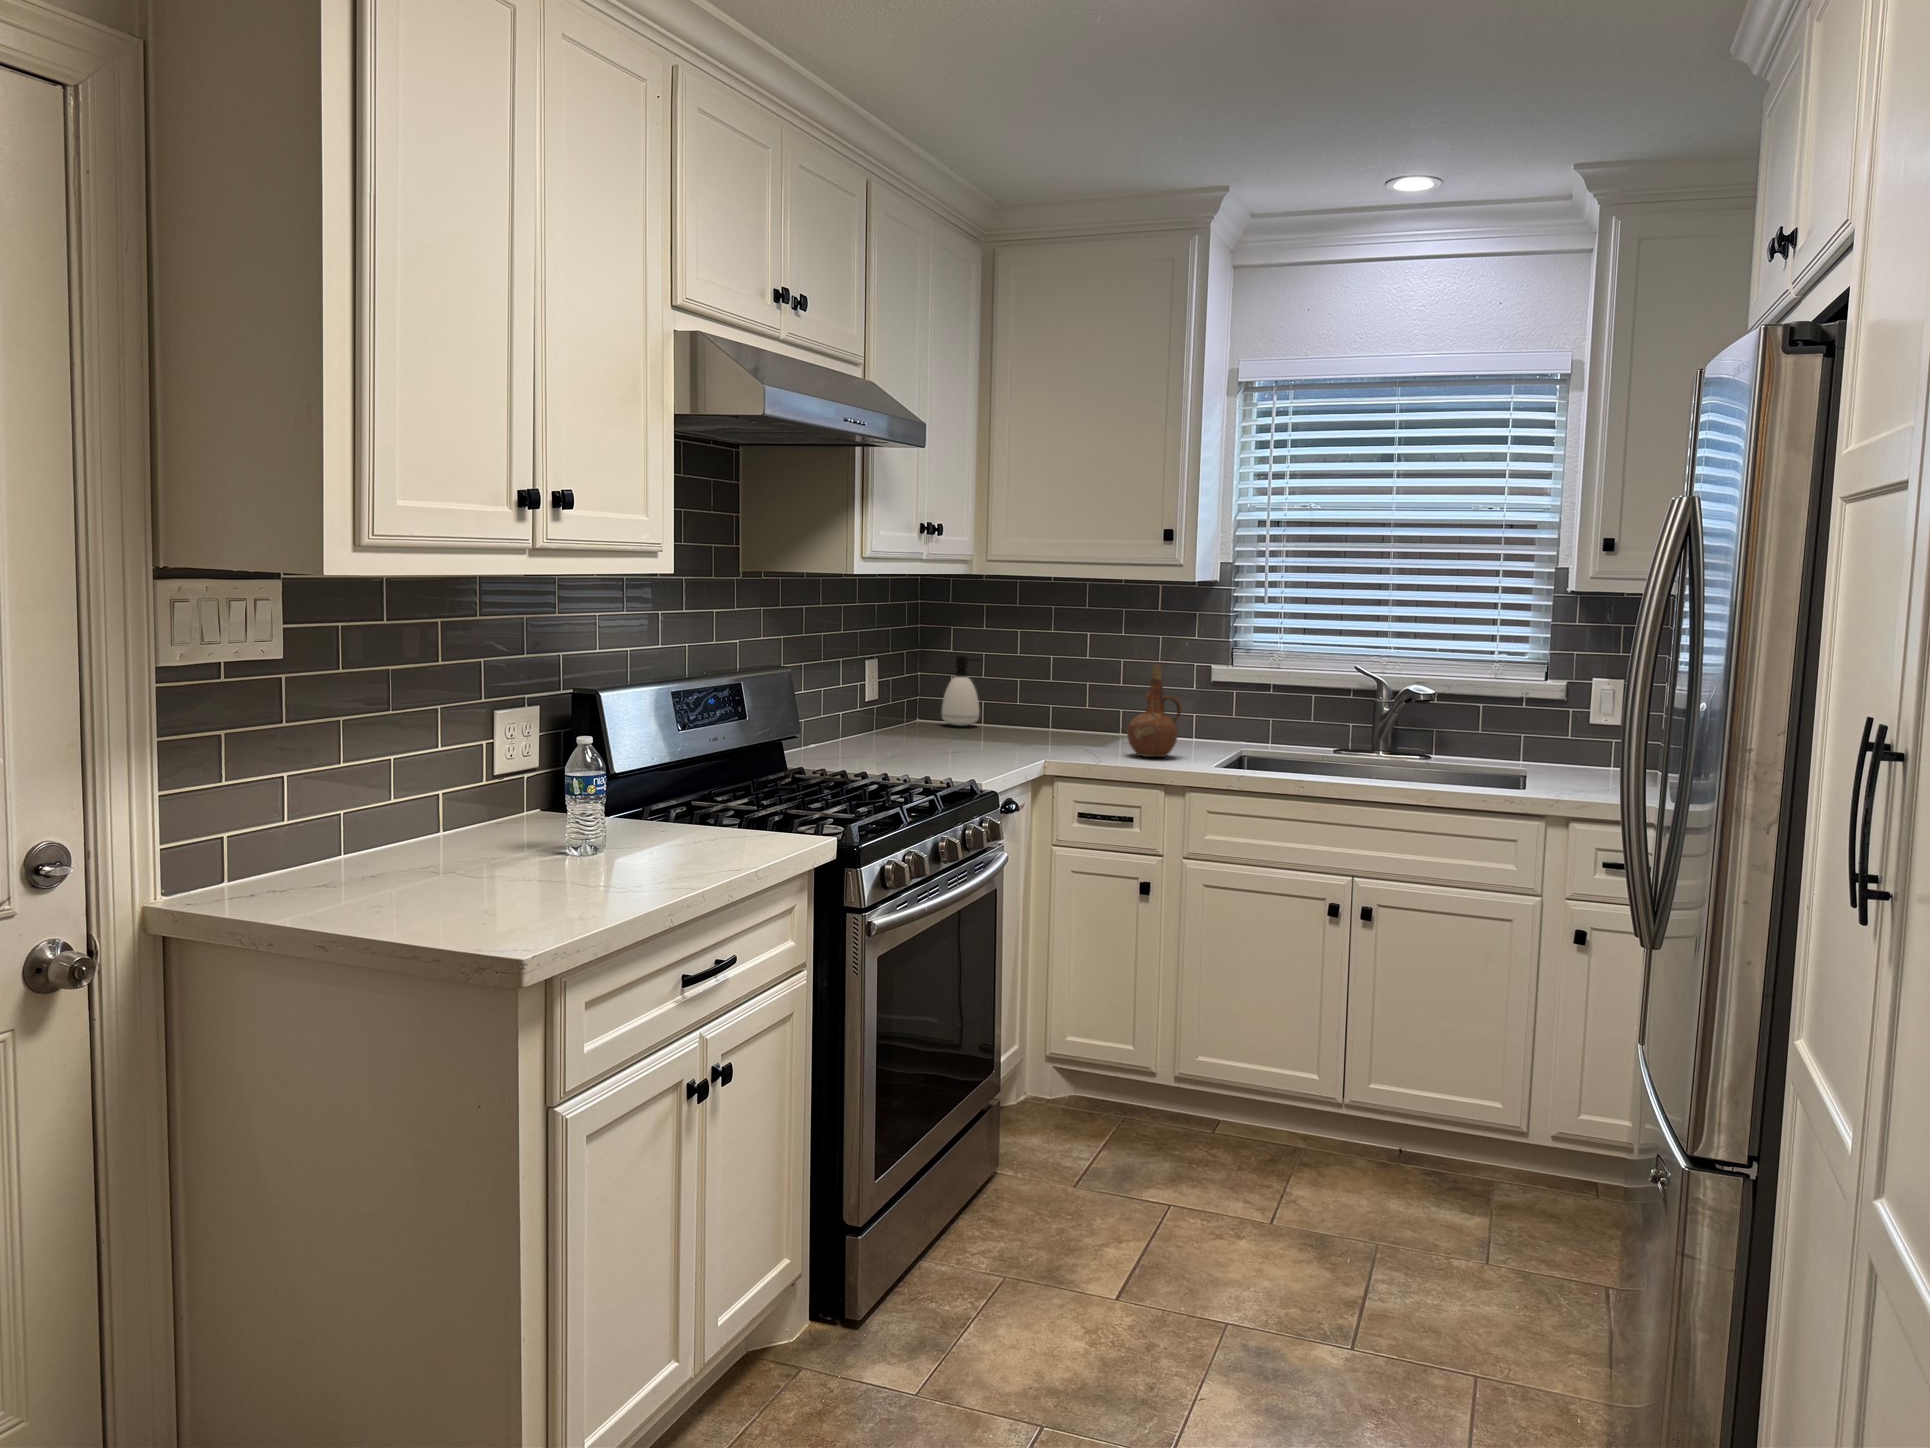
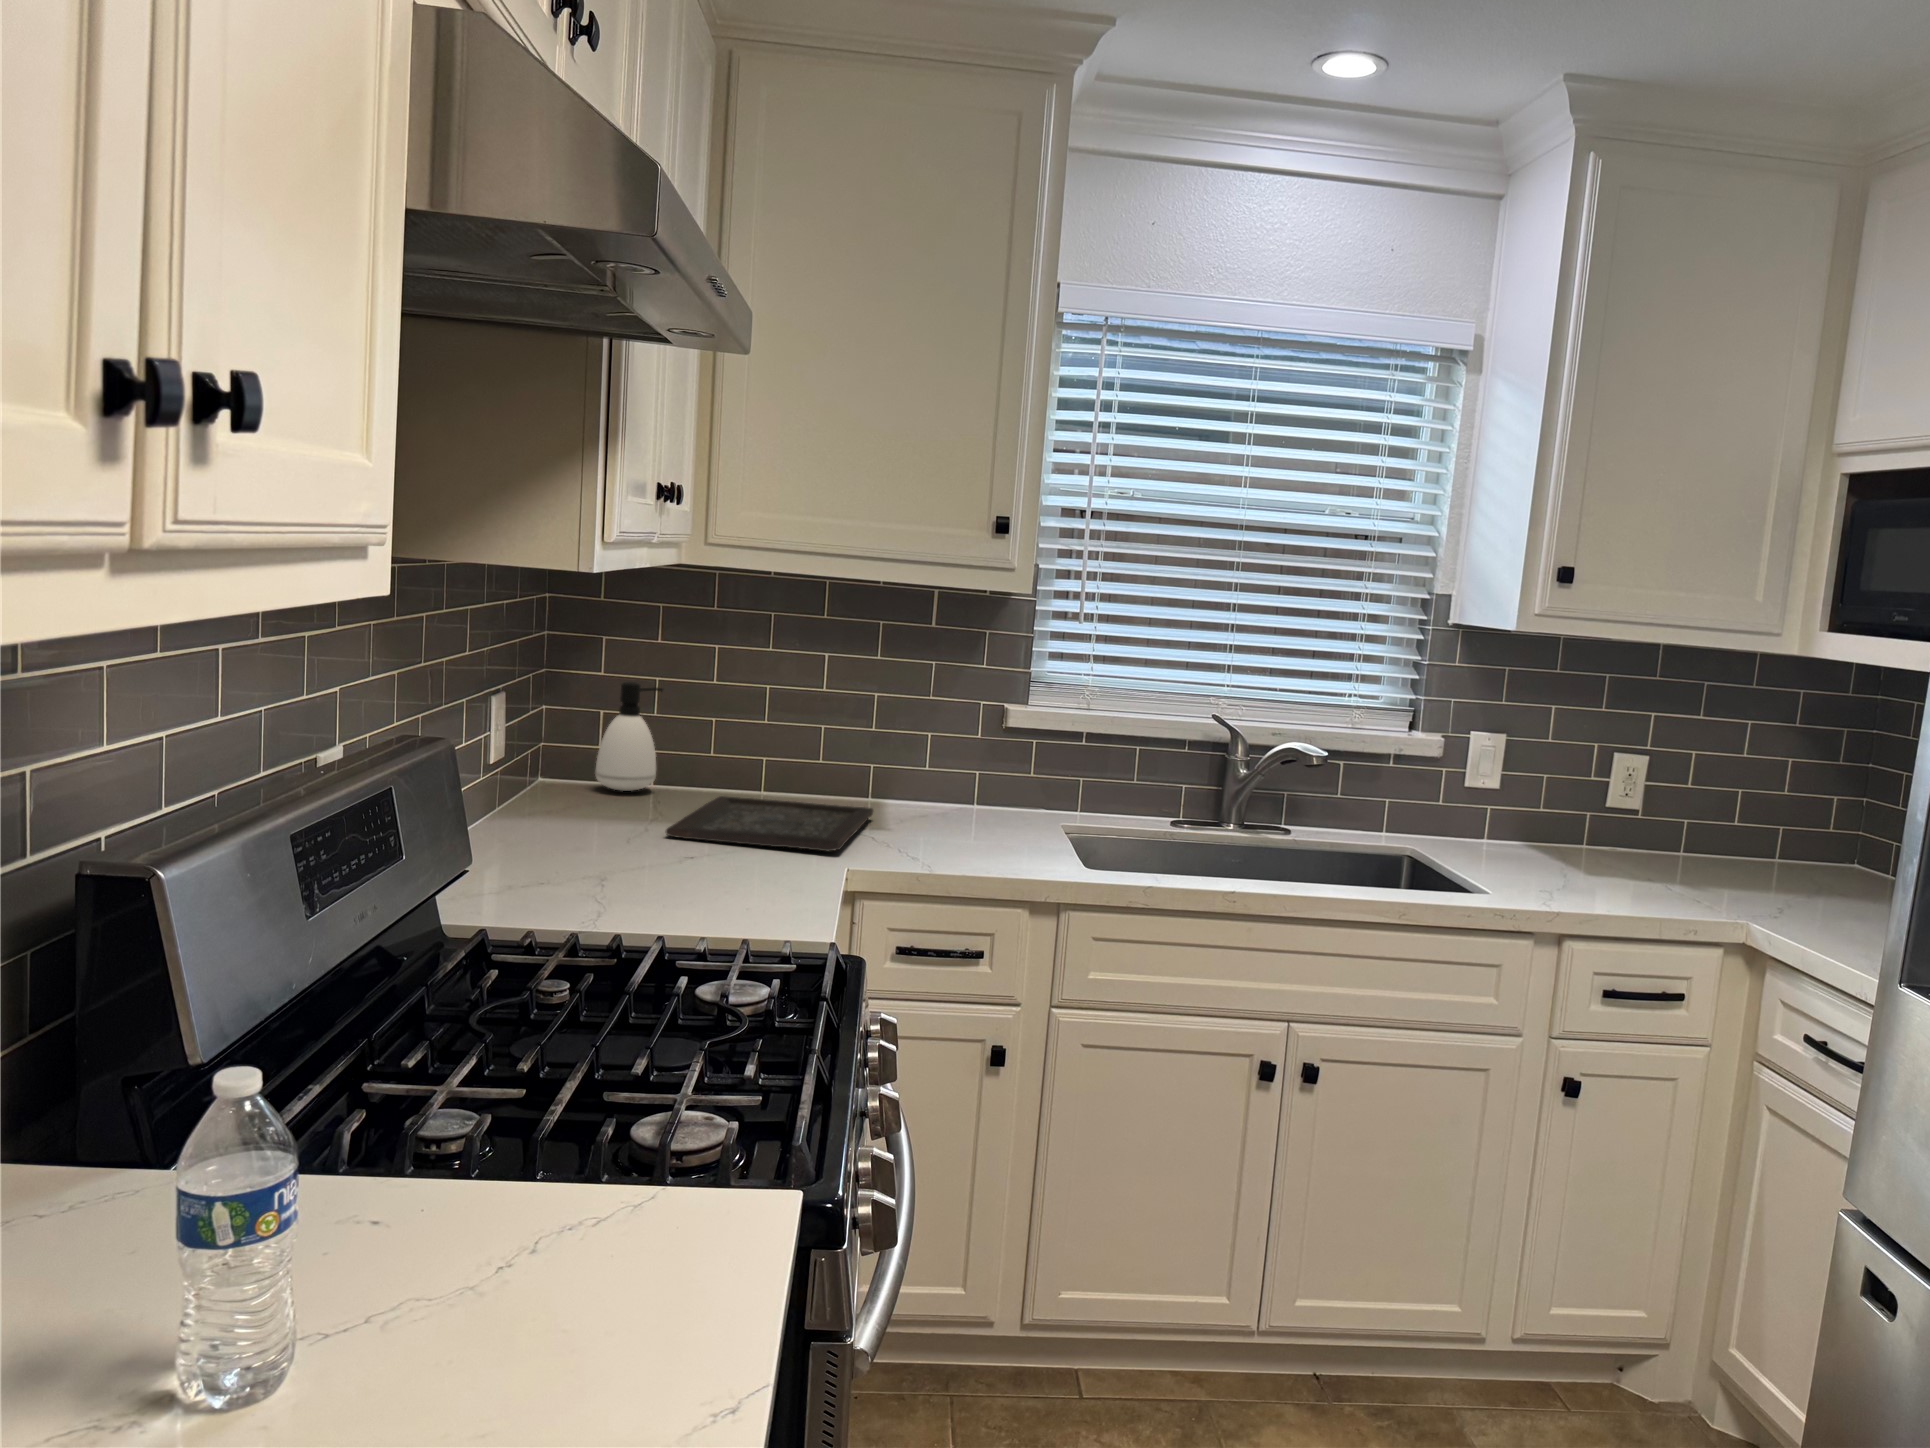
ceramic pitcher: present [1127,665,1181,757] -> none [938,714,1015,852]
tray: none [955,728,1107,752] -> present [666,796,873,851]

